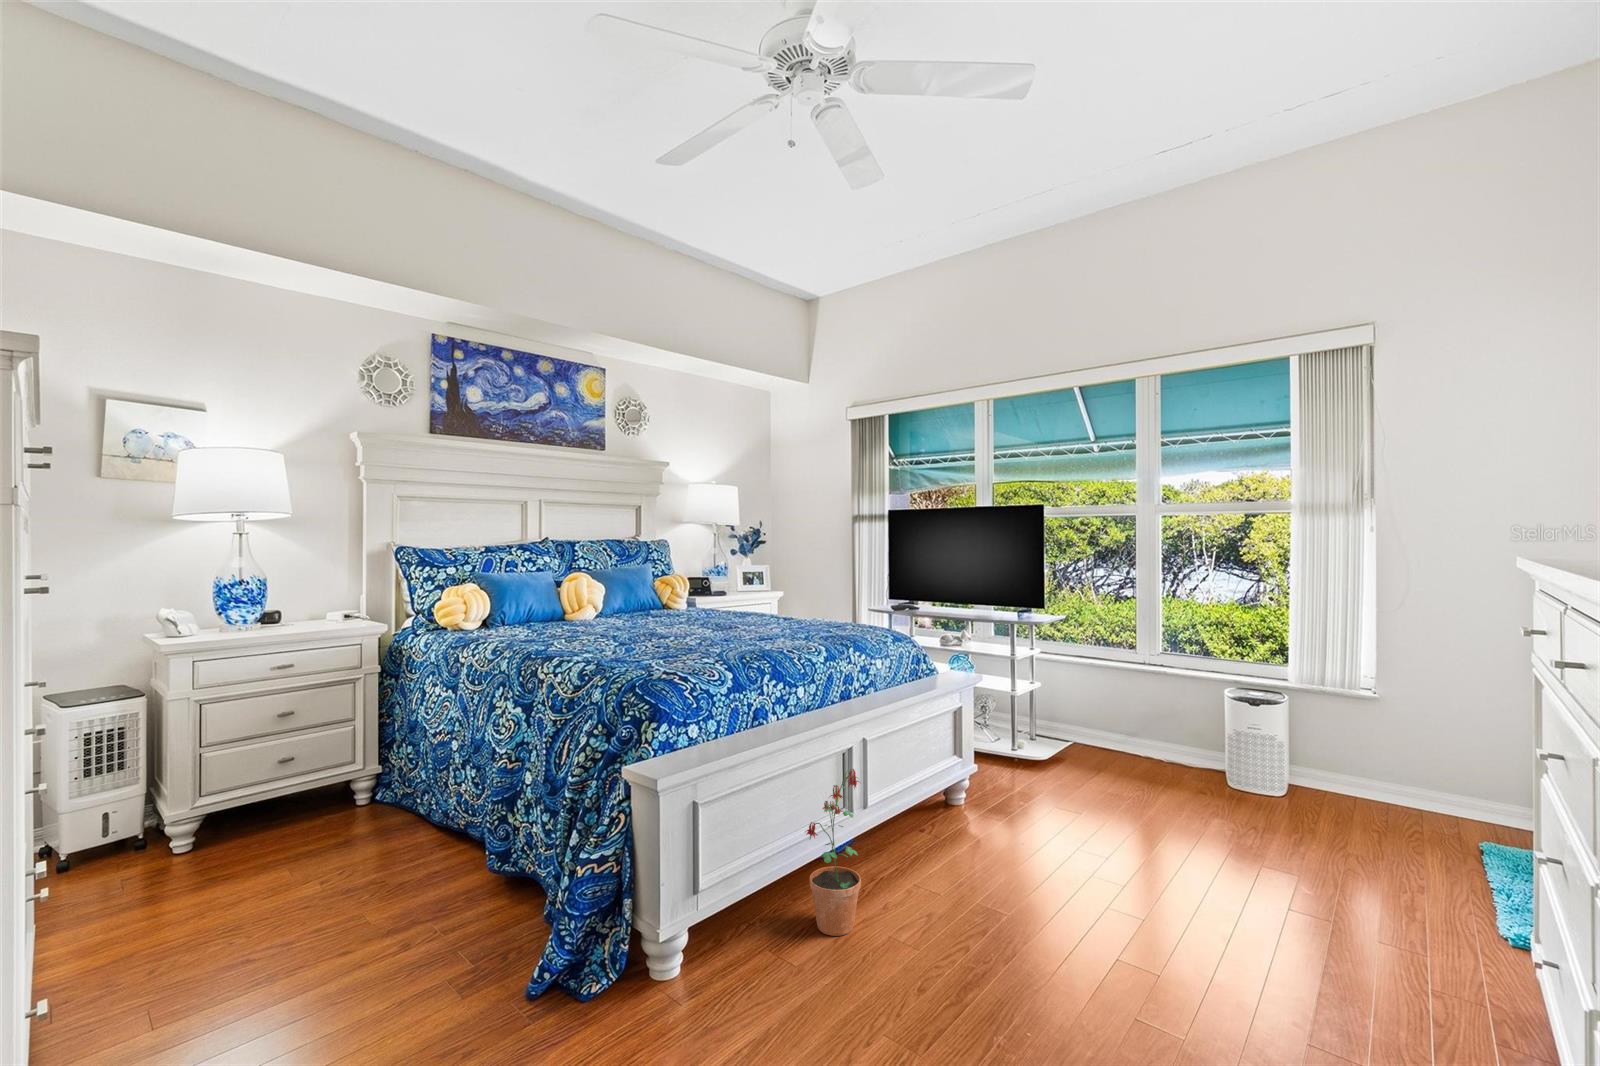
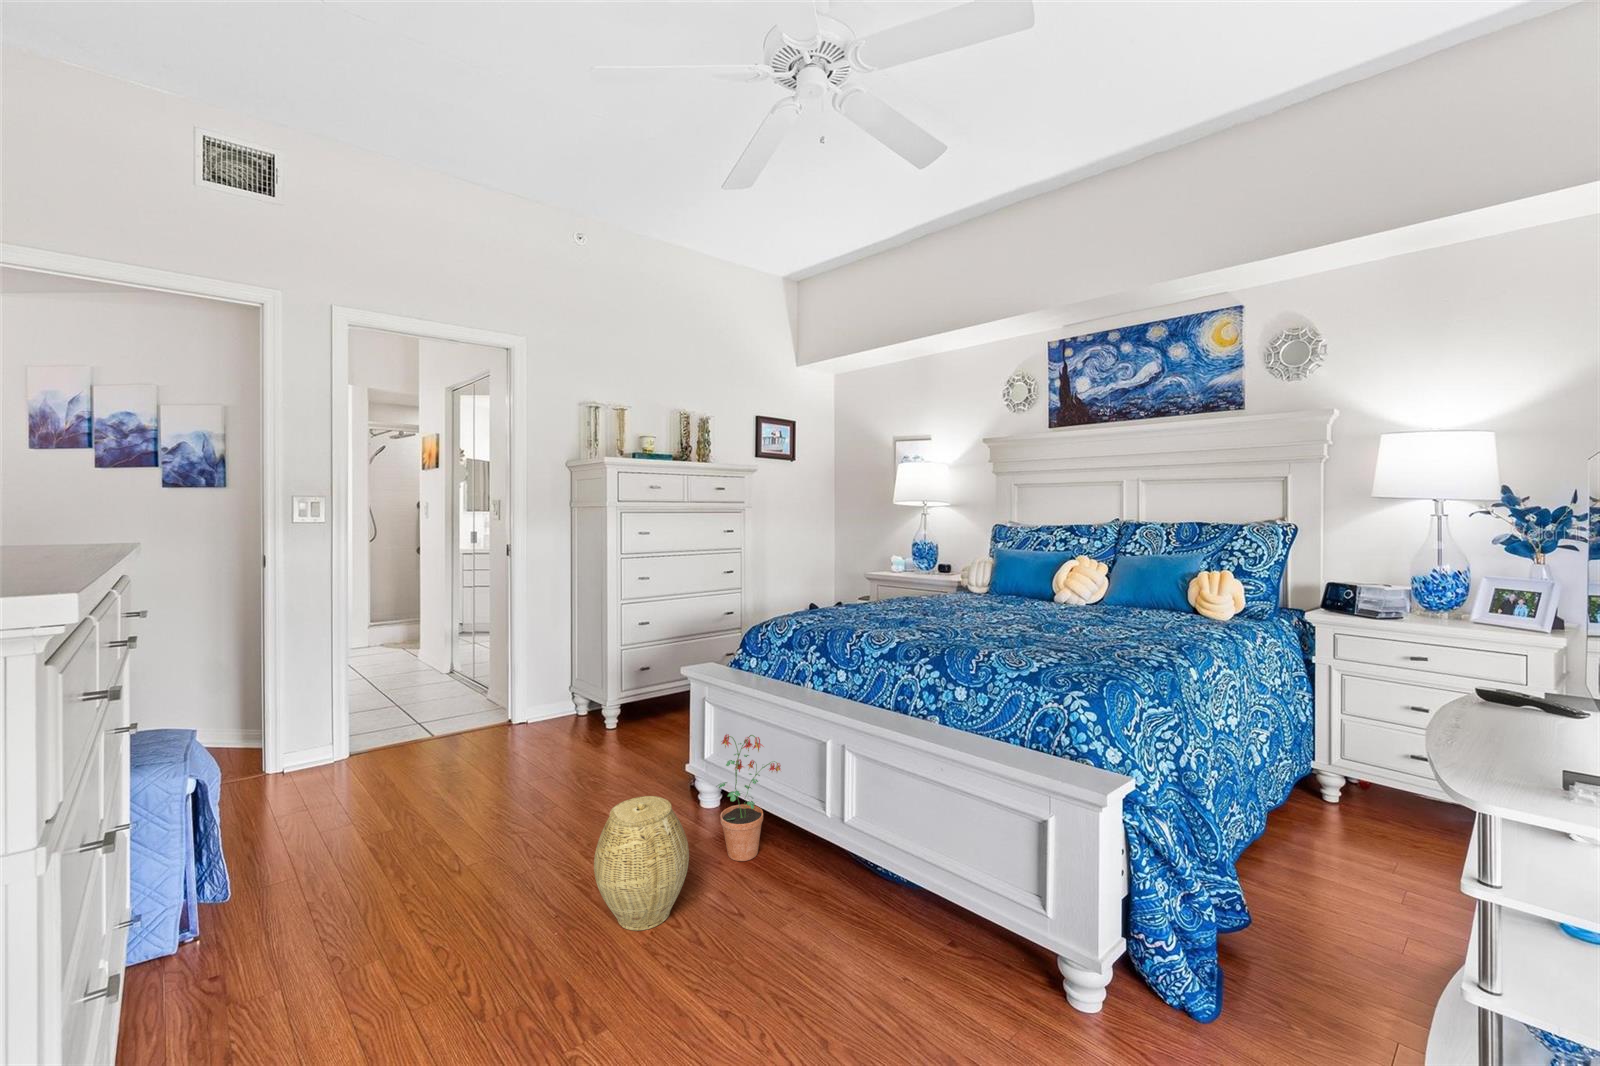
woven basket: none [922,837,1032,994] -> present [594,796,689,931]

